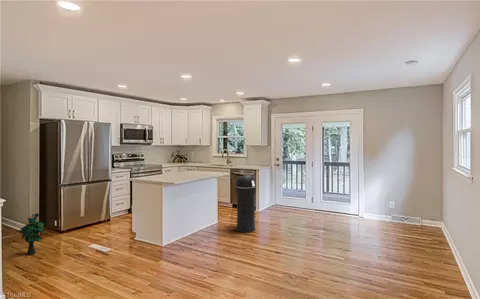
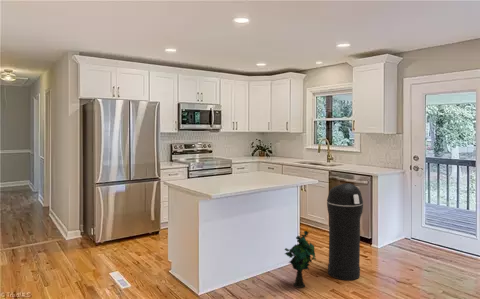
decorative plant: present [17,214,45,255] -> present [285,231,316,288]

